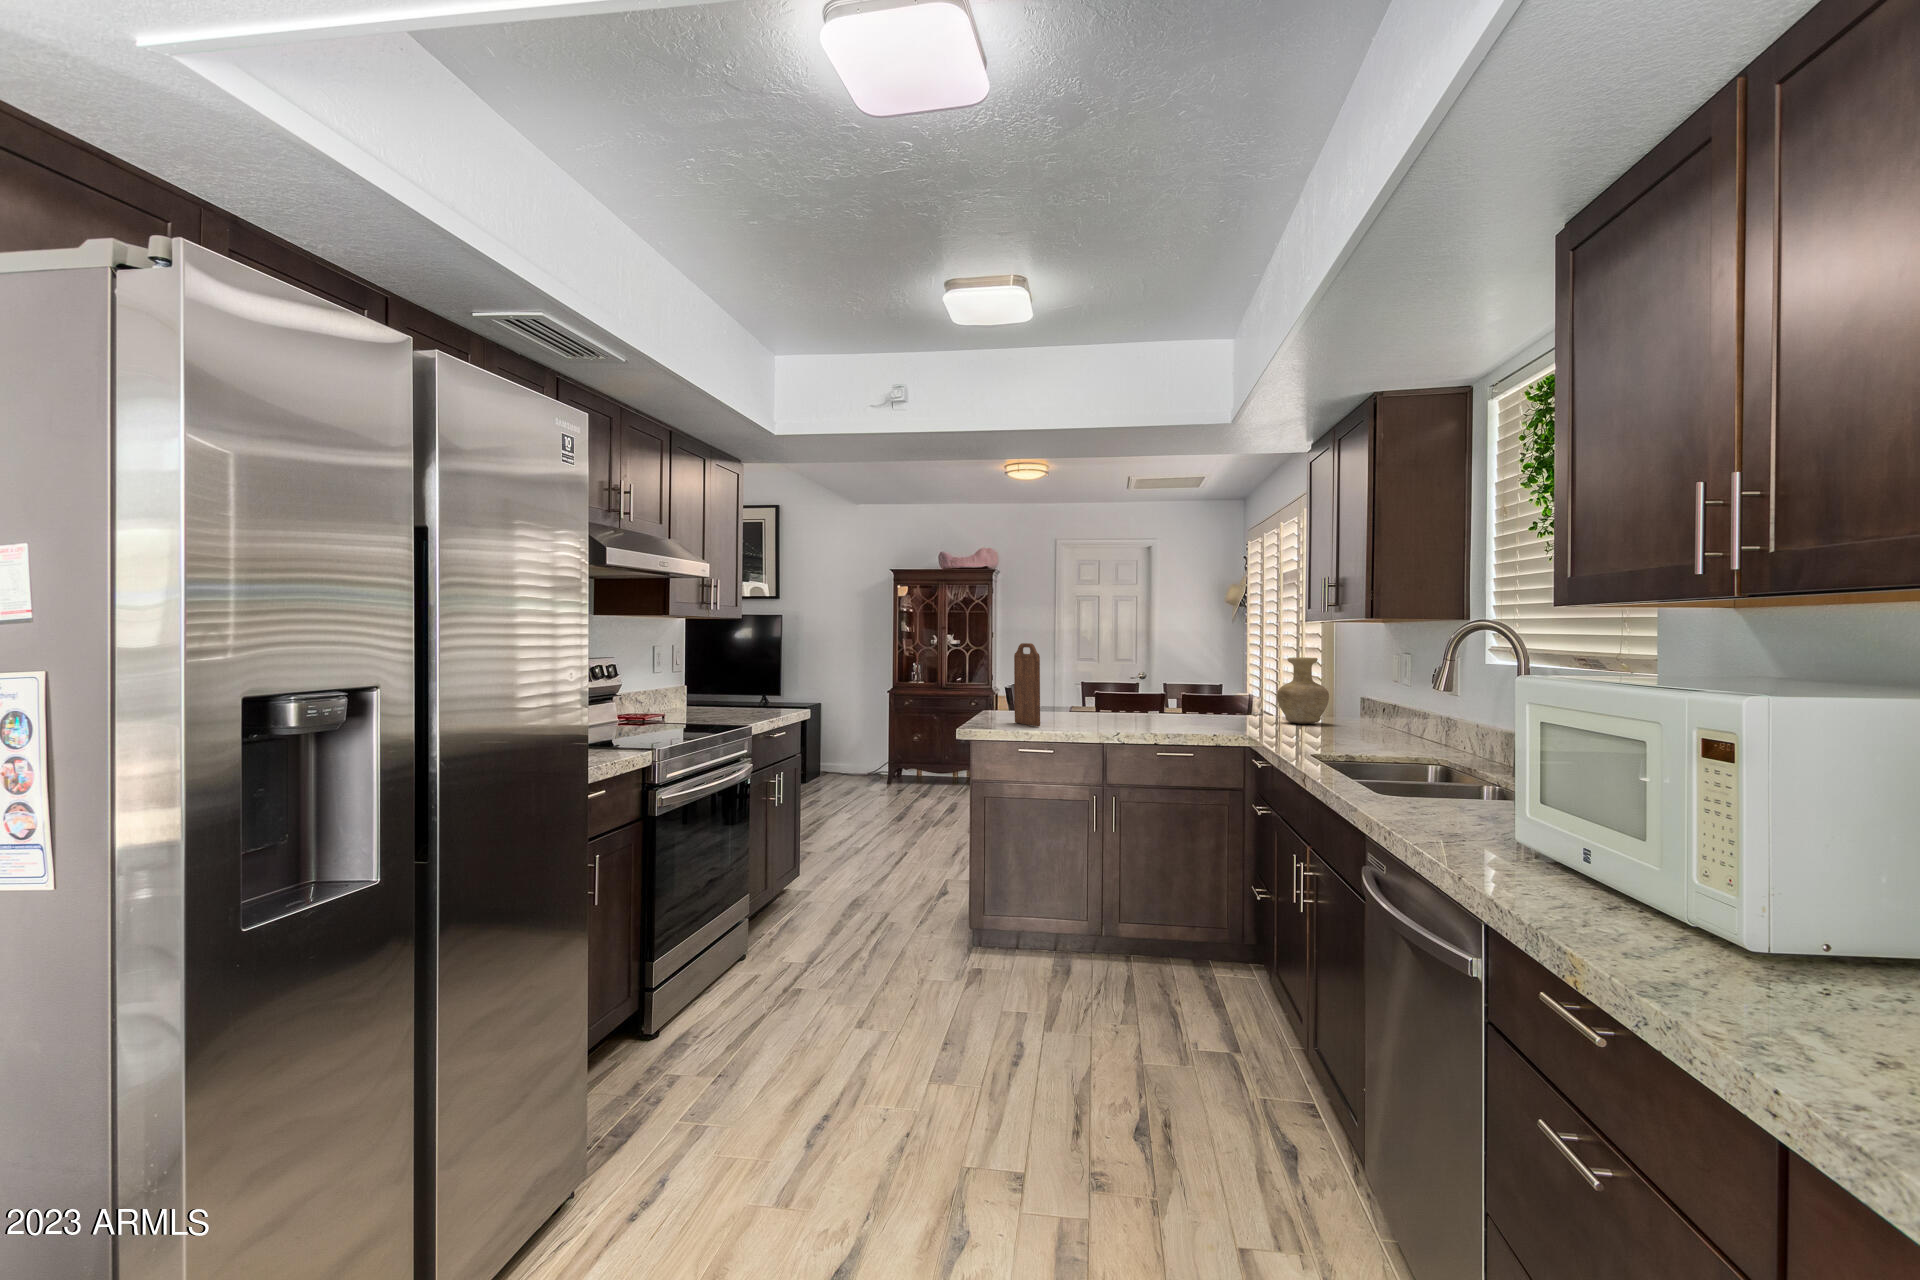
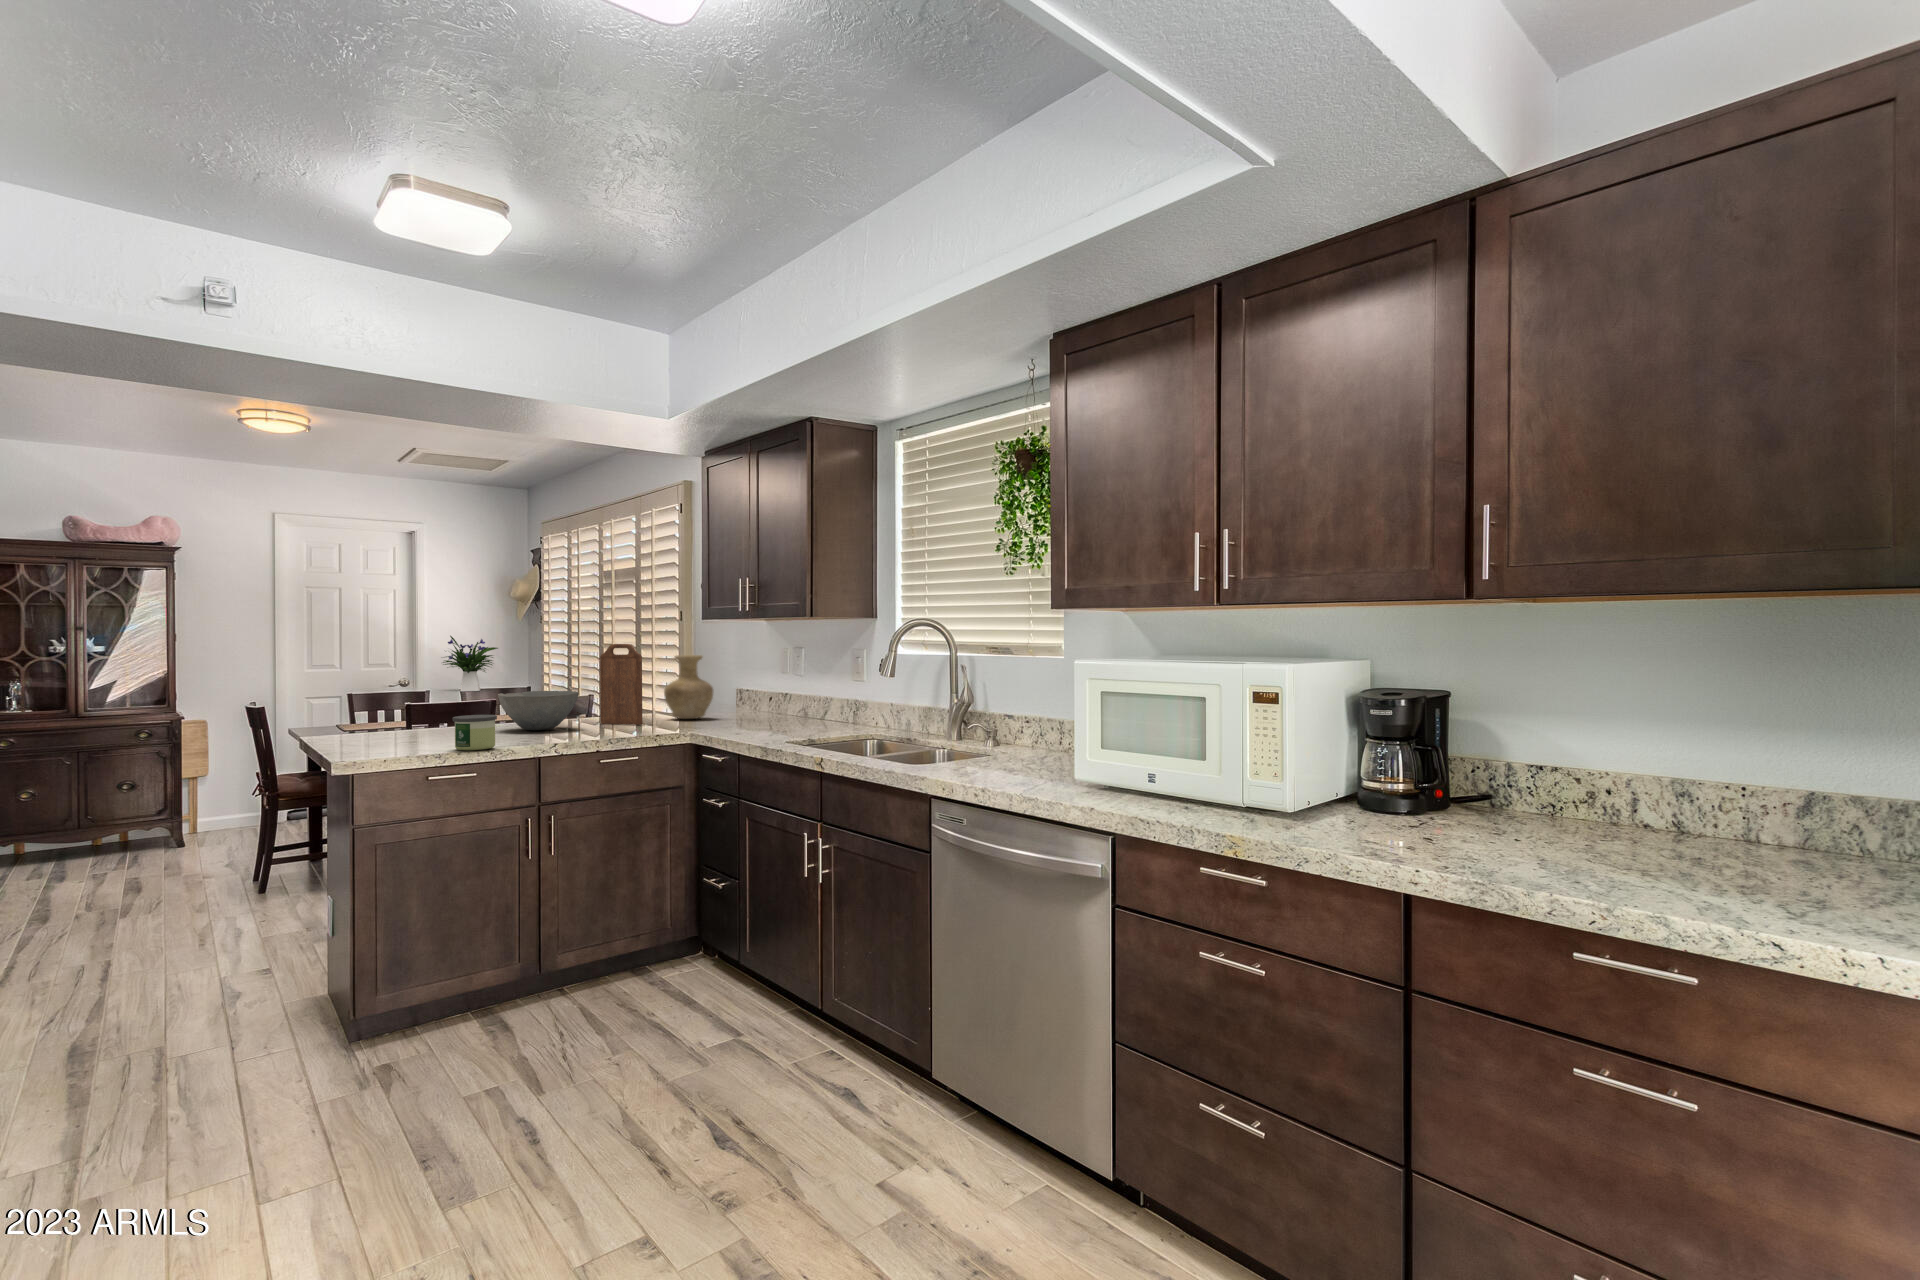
flower arrangement: none [1169,634,1216,684] -> present [443,636,498,691]
cutting board: present [1014,643,1040,727] -> present [600,644,643,725]
bowl: none [1110,687,1177,723] -> present [498,691,579,730]
candle: none [1037,705,1070,735] -> present [453,715,497,750]

